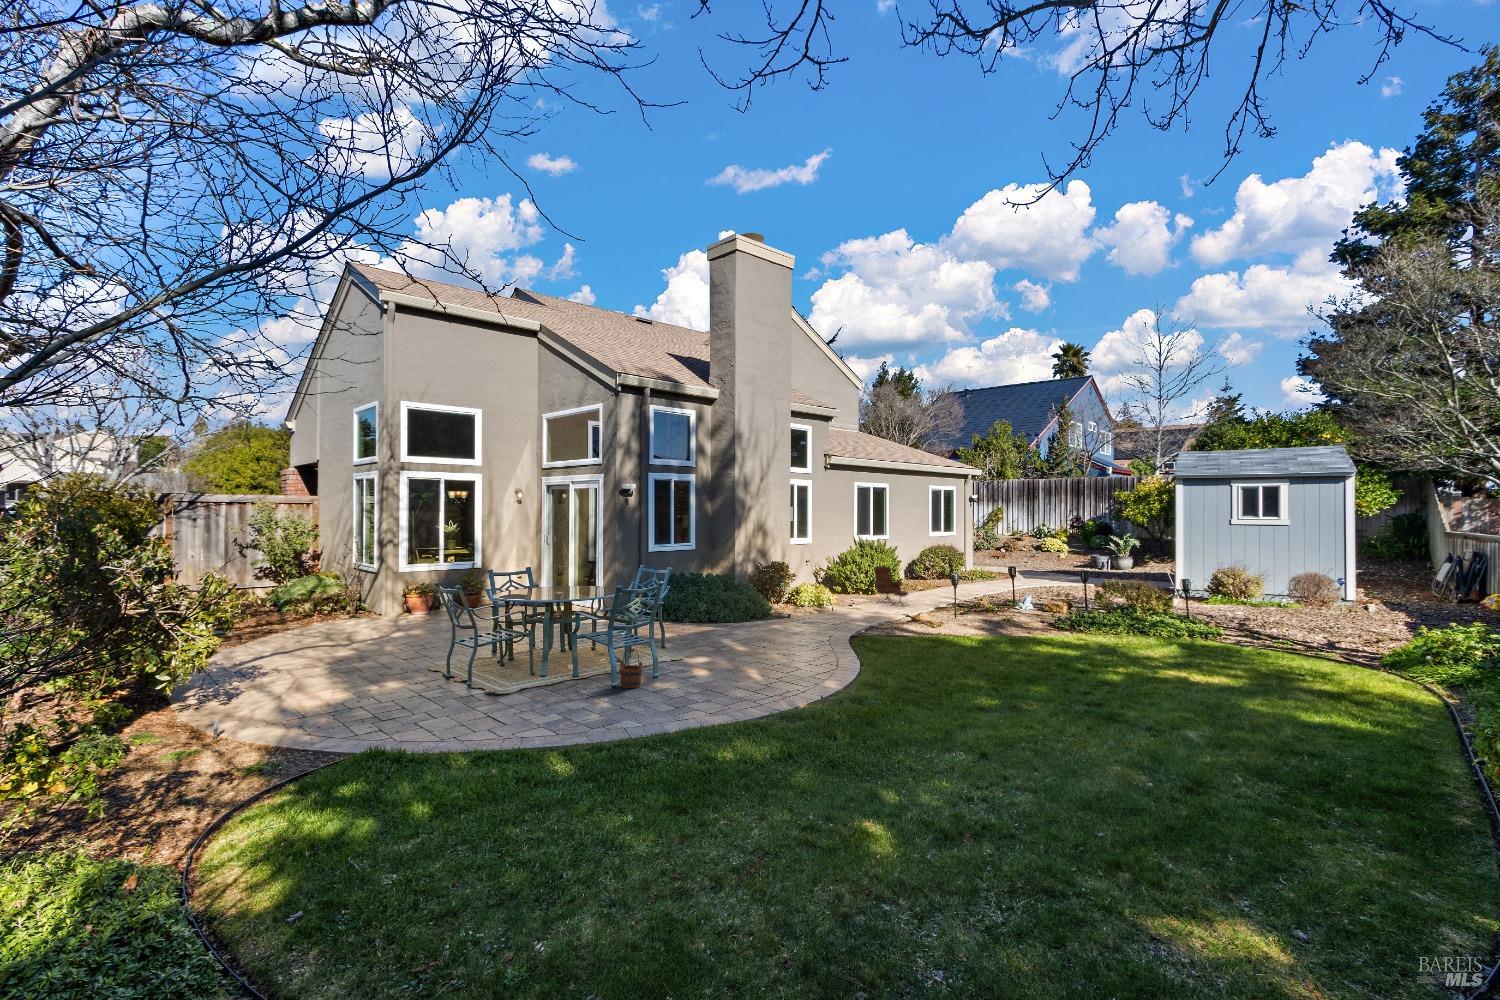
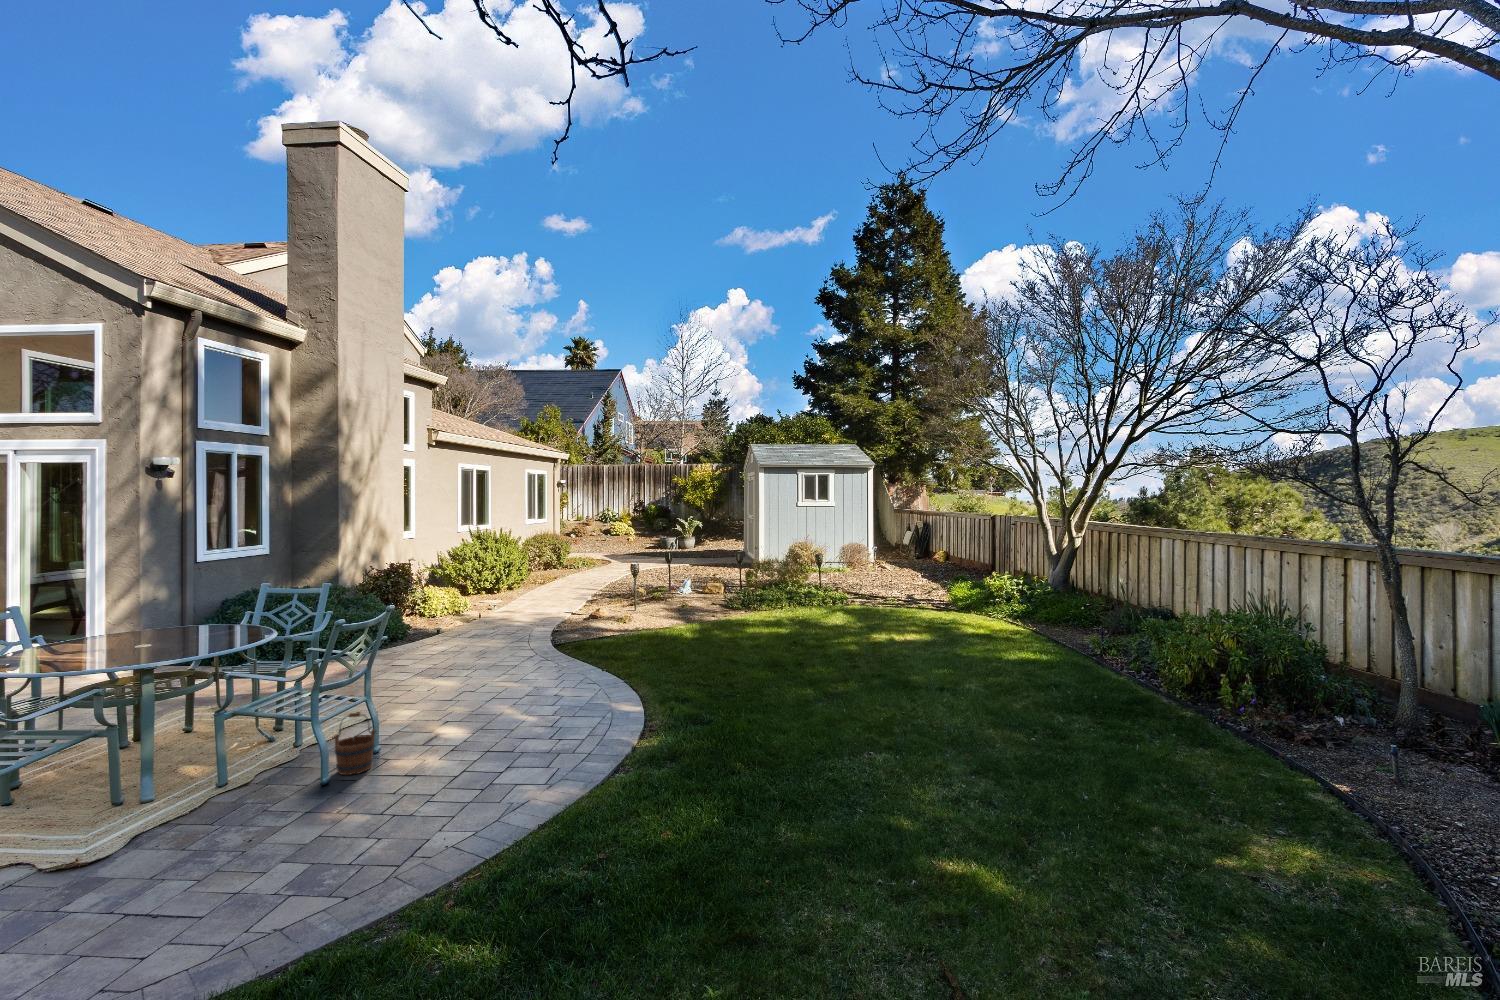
lounge chair: present [874,566,908,604] -> none [500,559,545,602]

